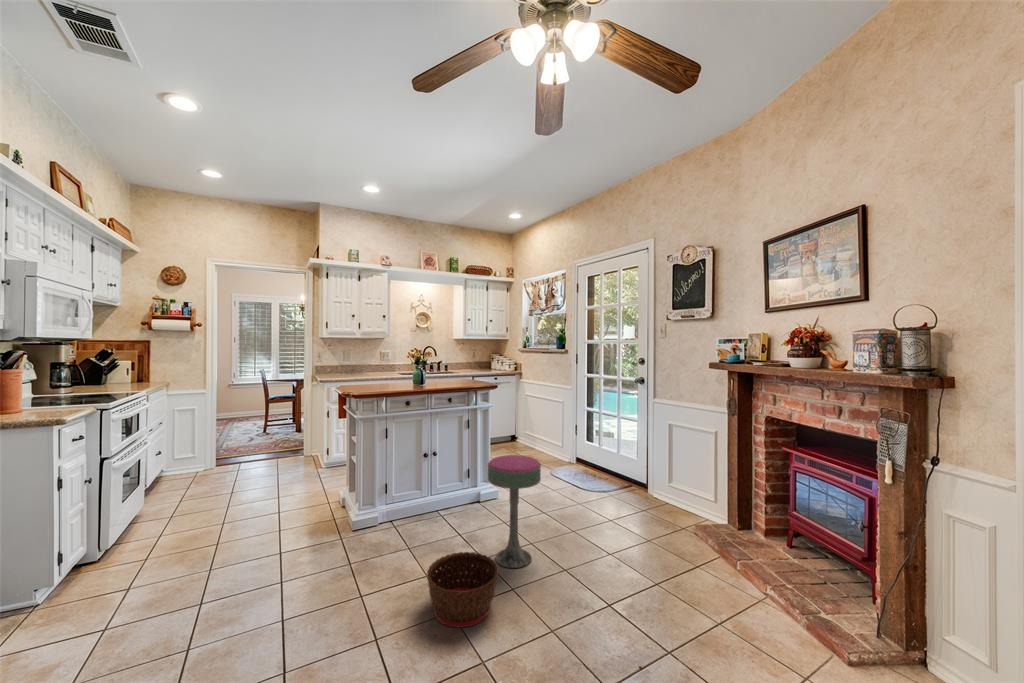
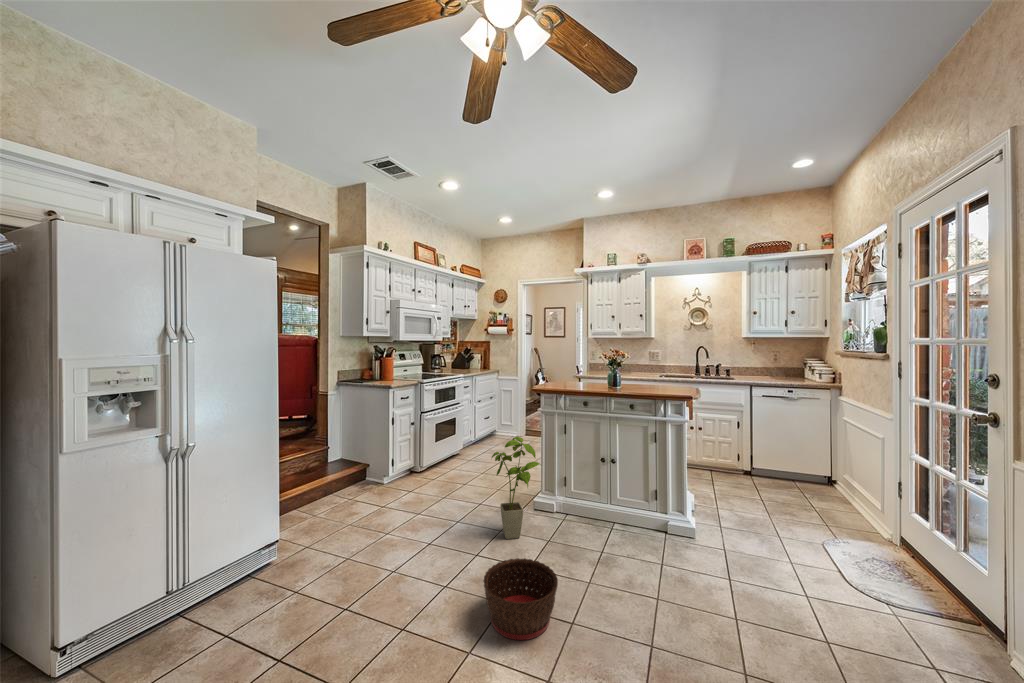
house plant: none [336,448,399,565] -> present [492,437,541,539]
bar stool: present [488,455,541,568] -> none [593,478,662,624]

